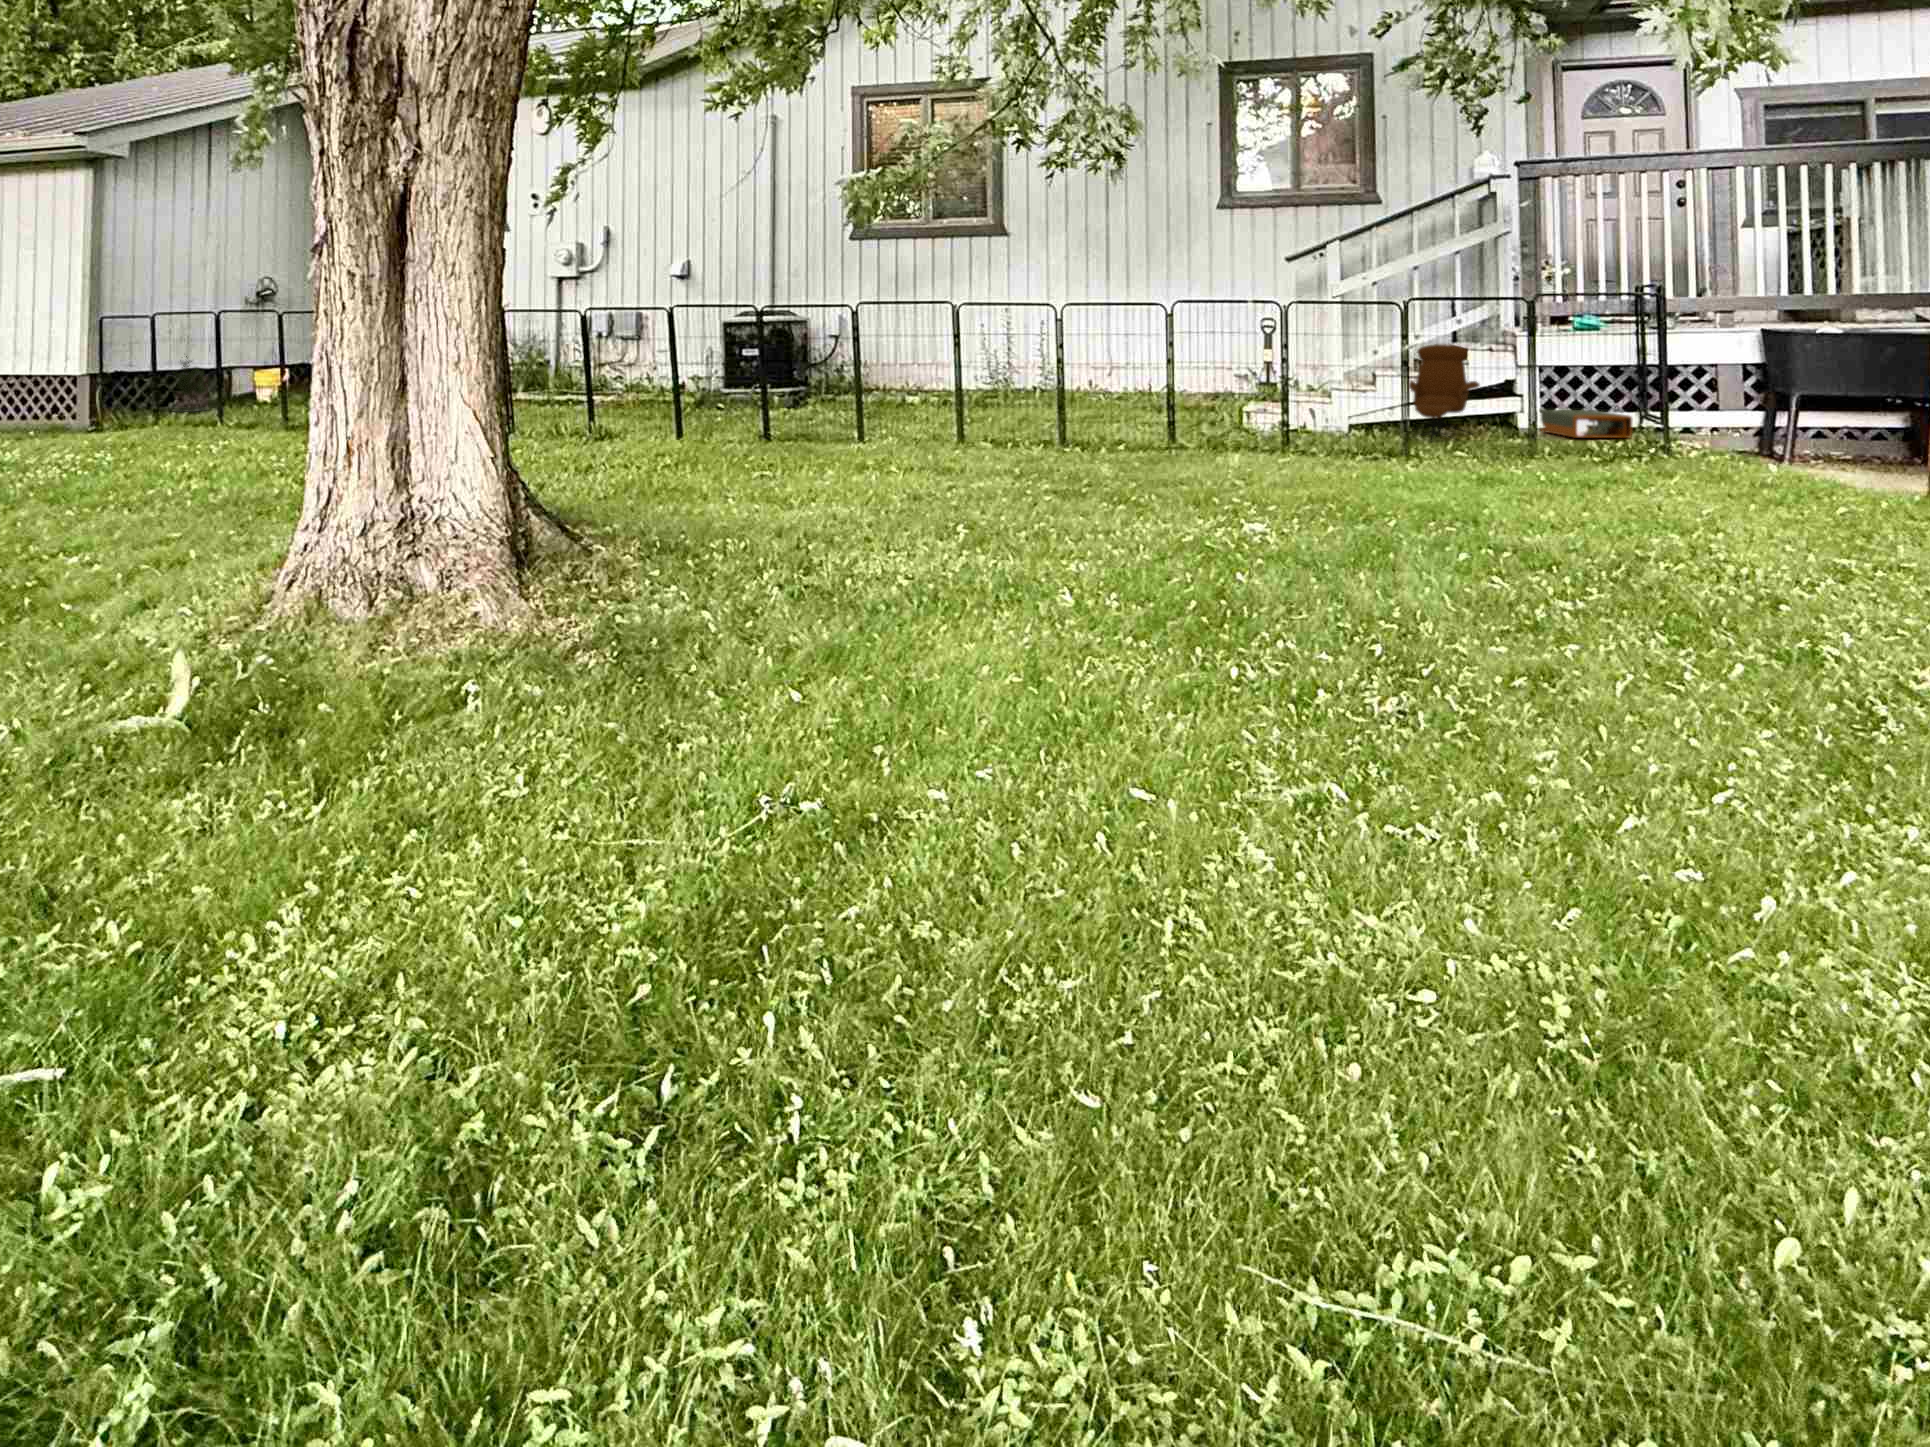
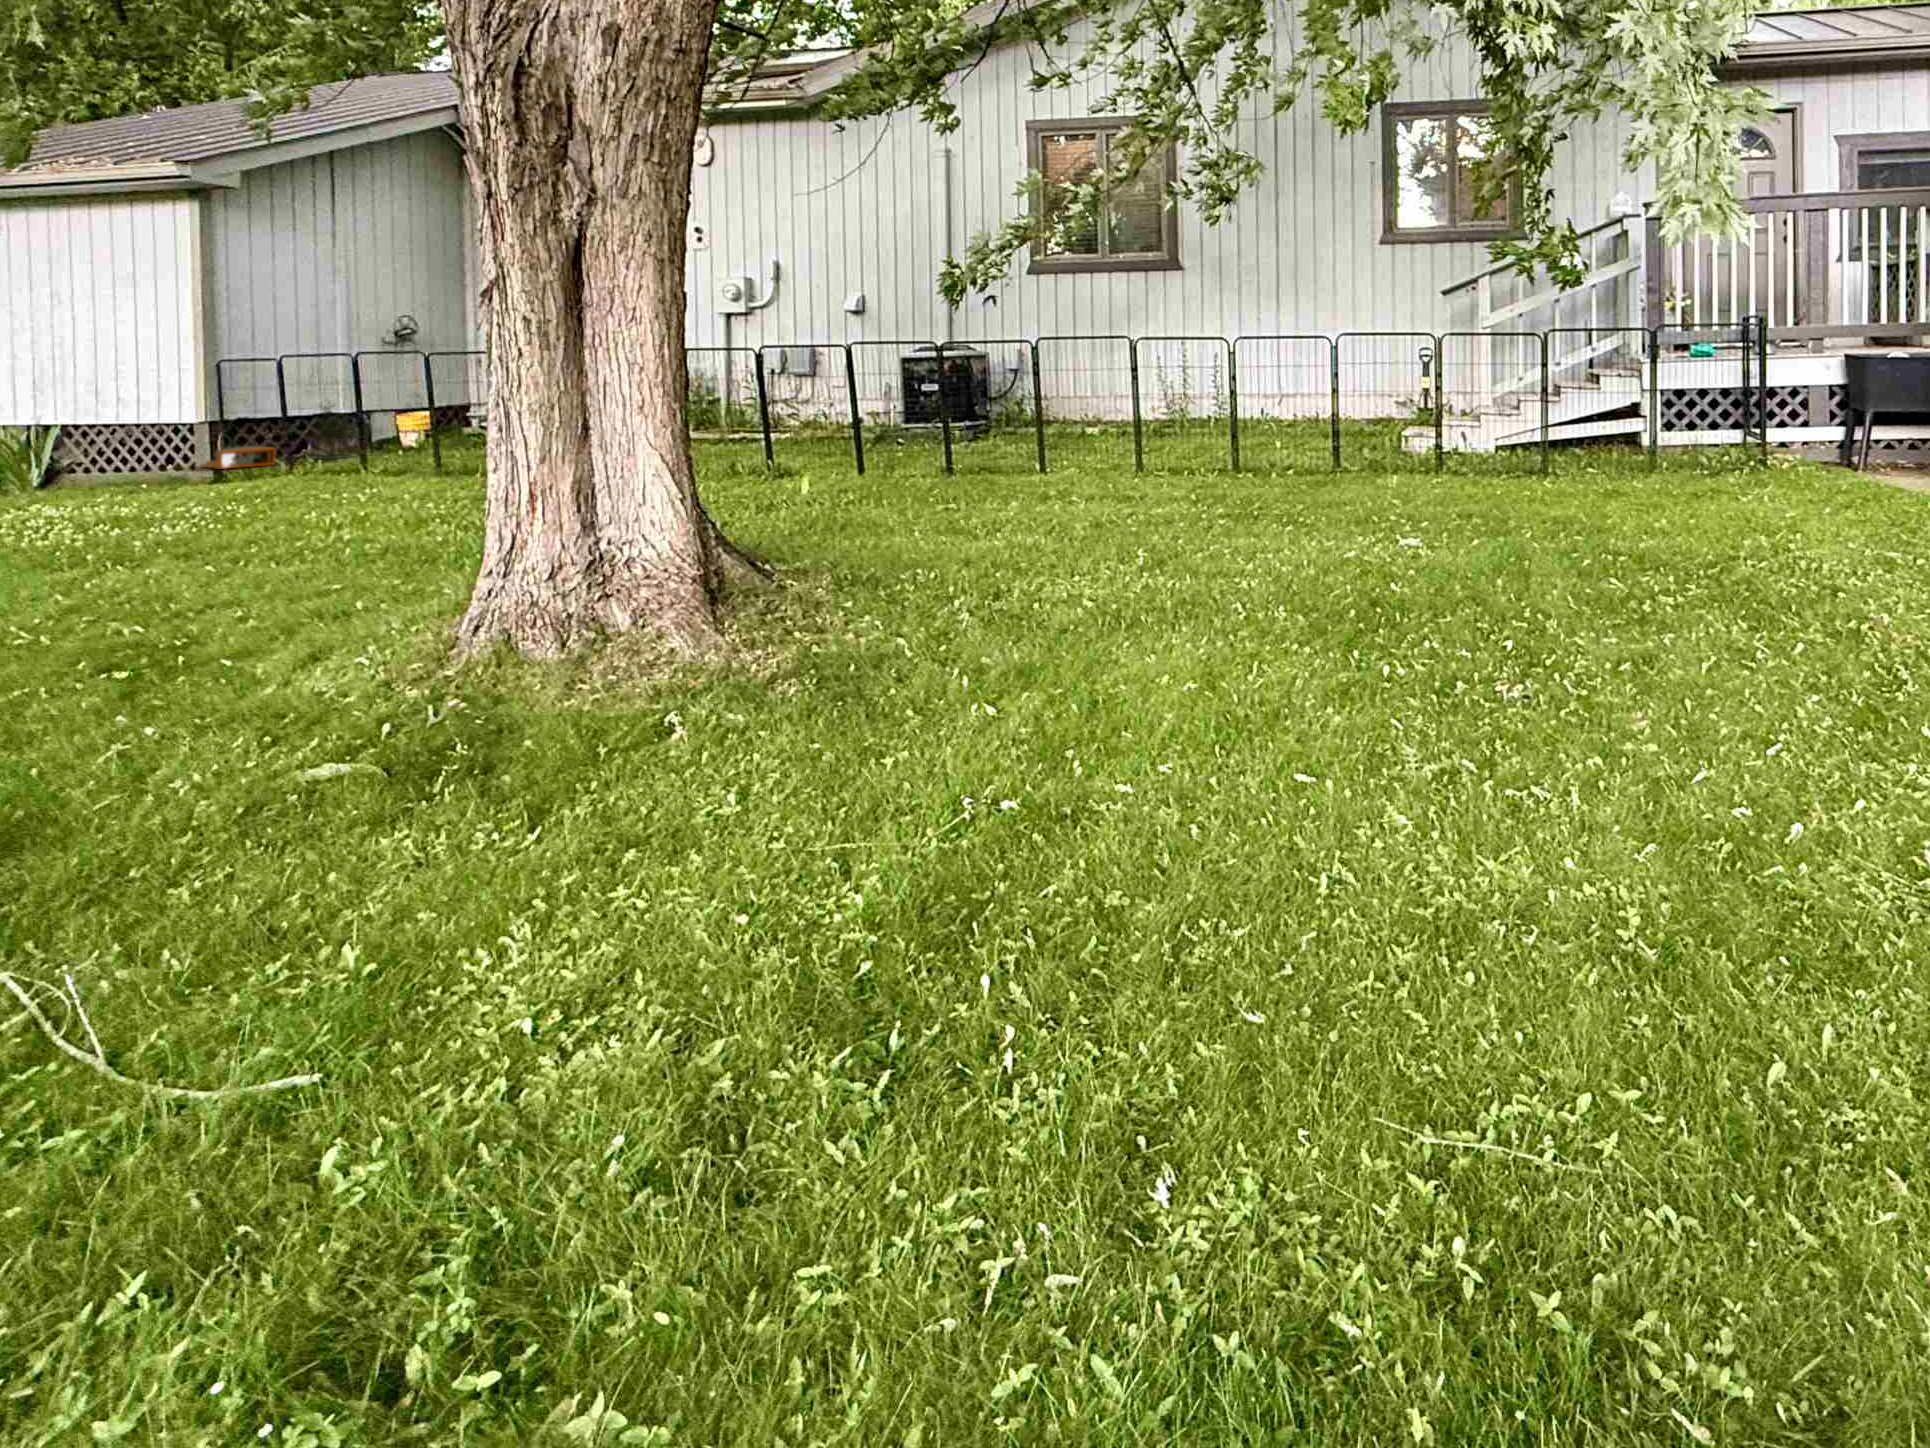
lounge chair: present [1409,344,1480,441] -> none [1540,371,1609,461]
storage box: present [1541,410,1632,438] -> present [201,446,275,469]

